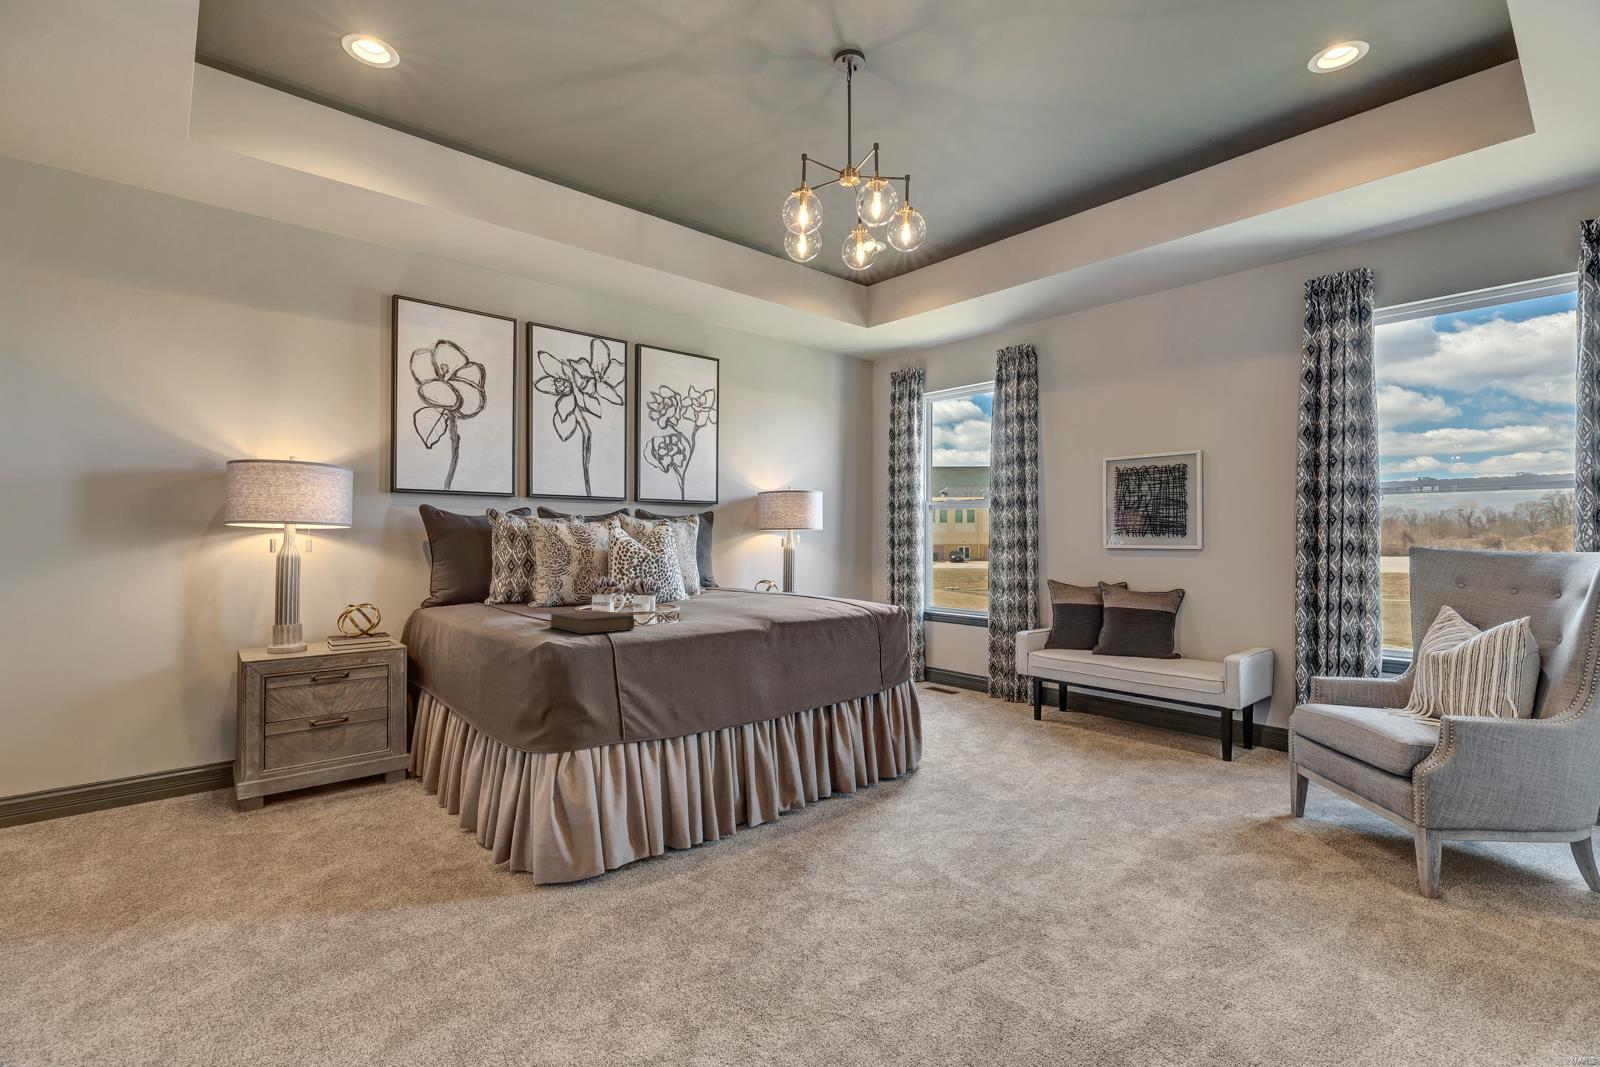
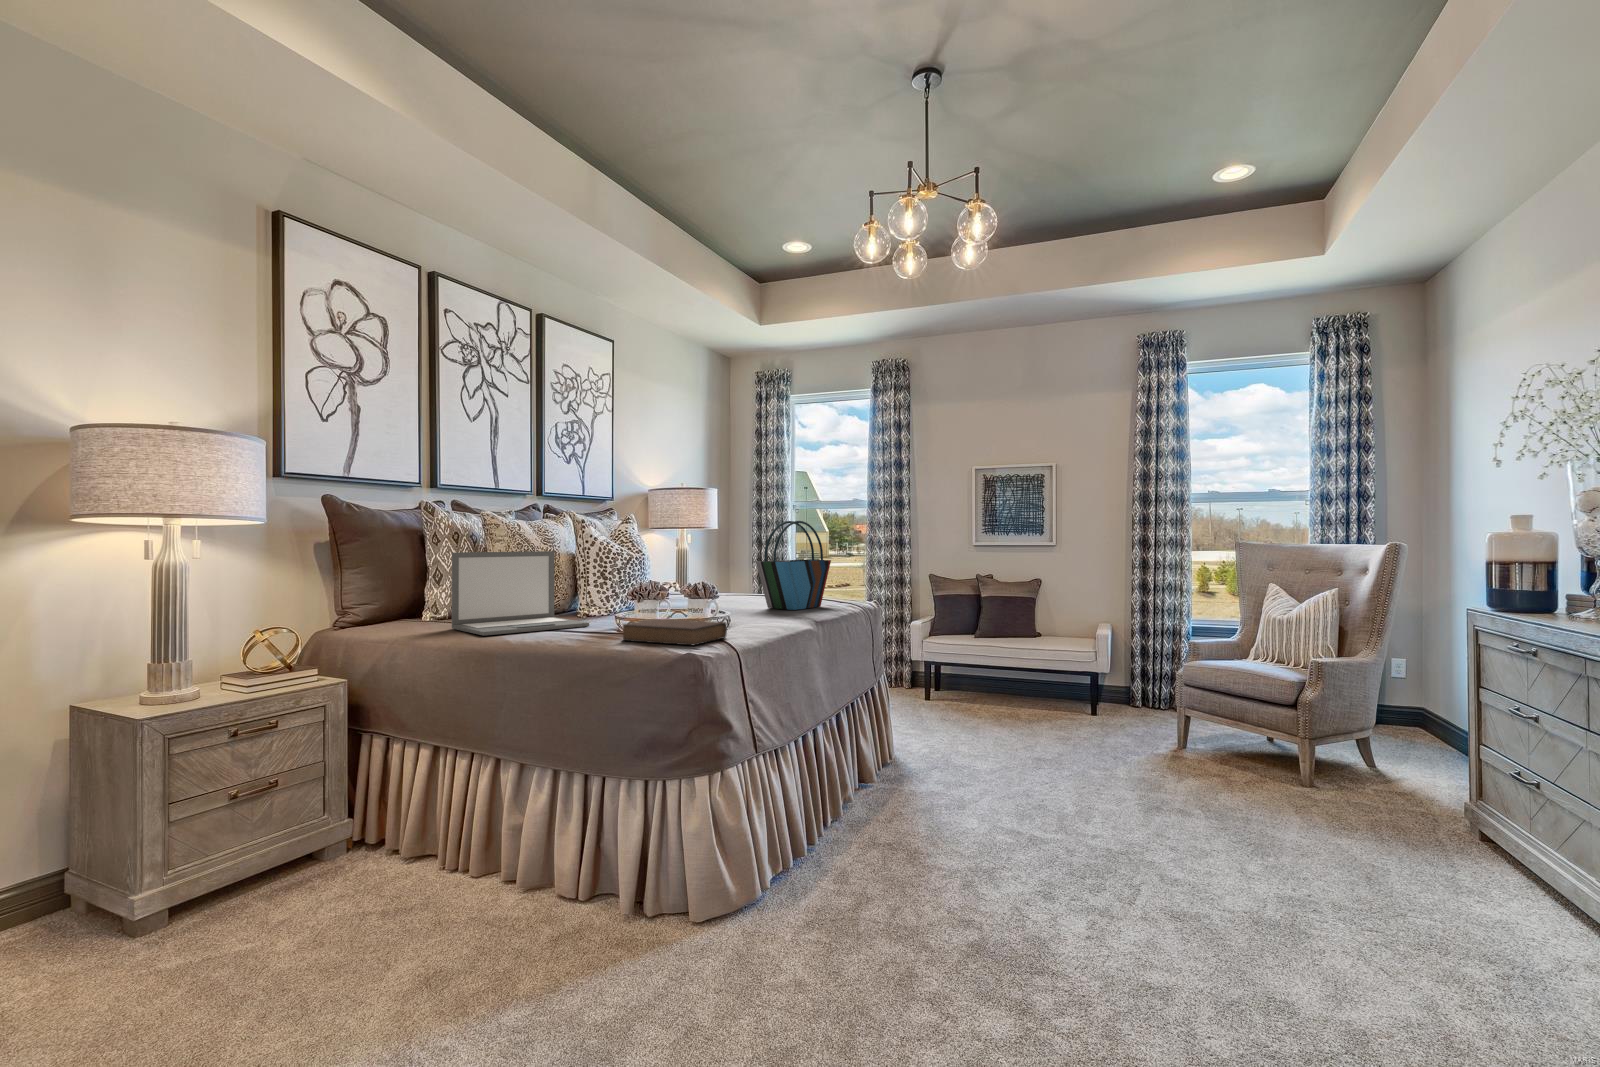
tote bag: none [756,522,841,609] -> present [756,521,831,610]
laptop: none [474,550,573,618] -> present [452,551,589,636]

